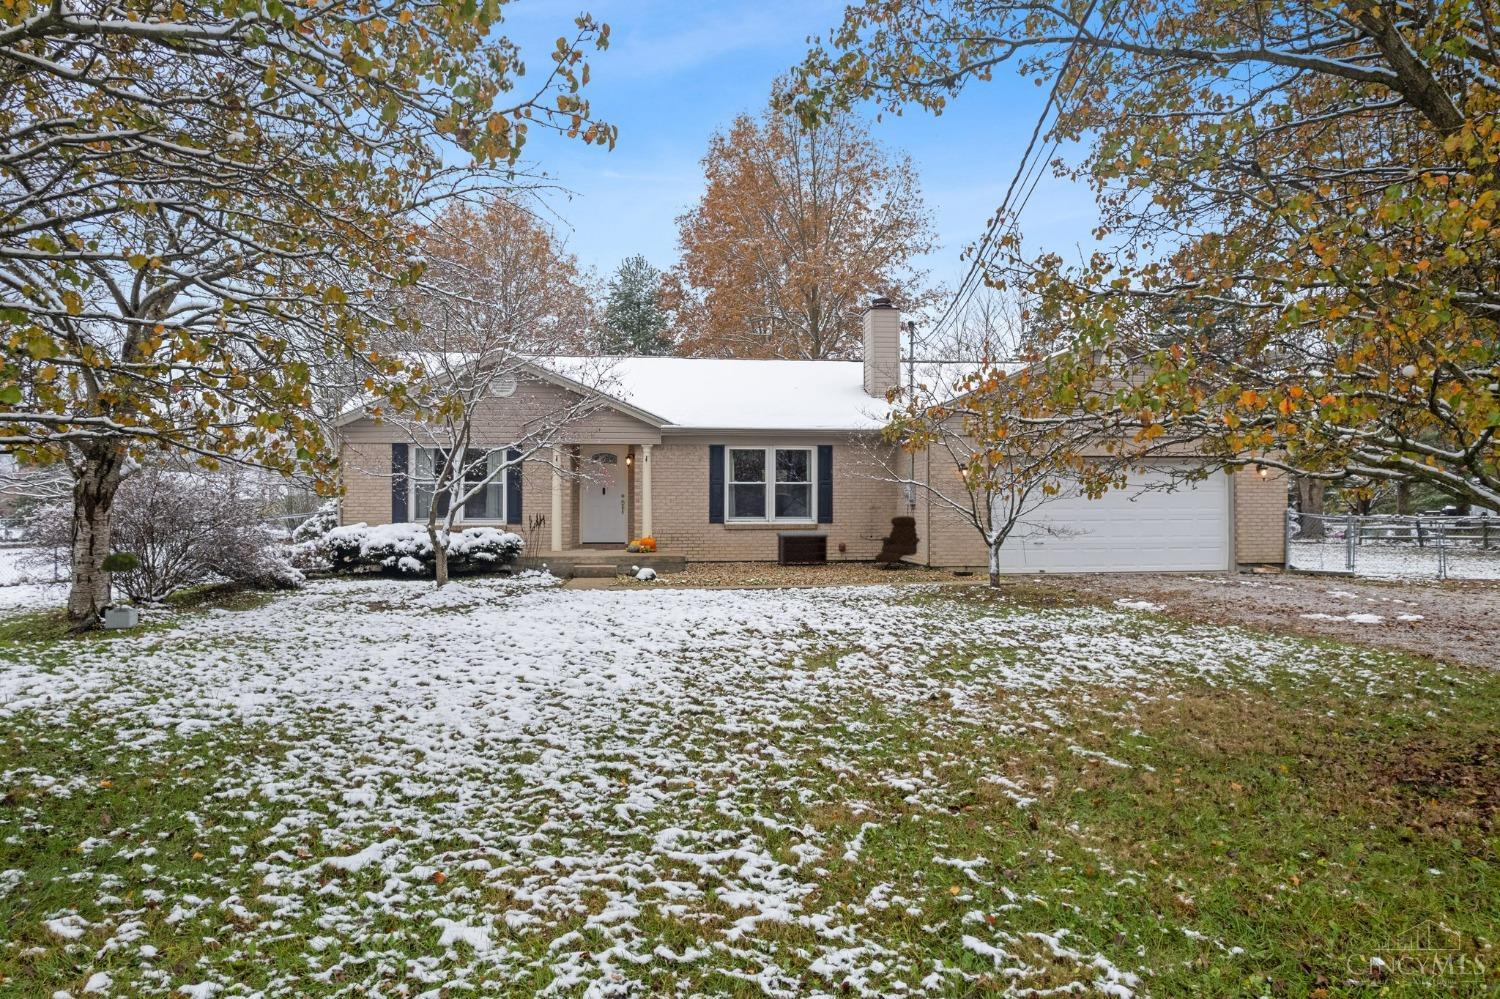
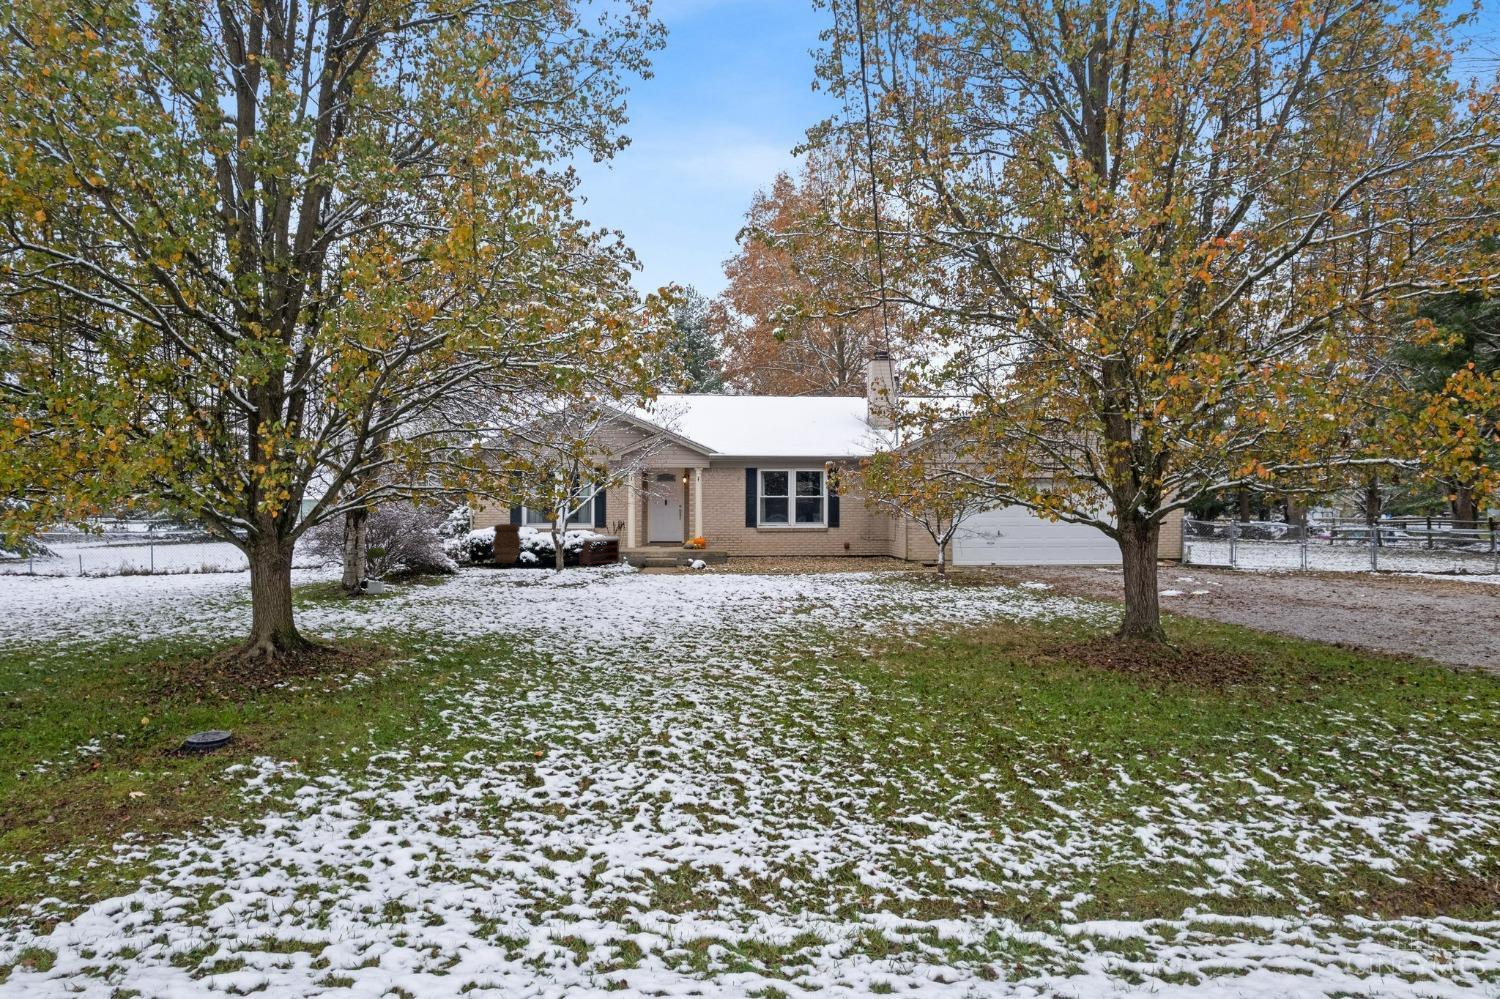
lounge chair: present [875,516,920,569] -> present [489,524,524,567]
bench: present [776,531,828,566] -> present [580,536,619,565]

